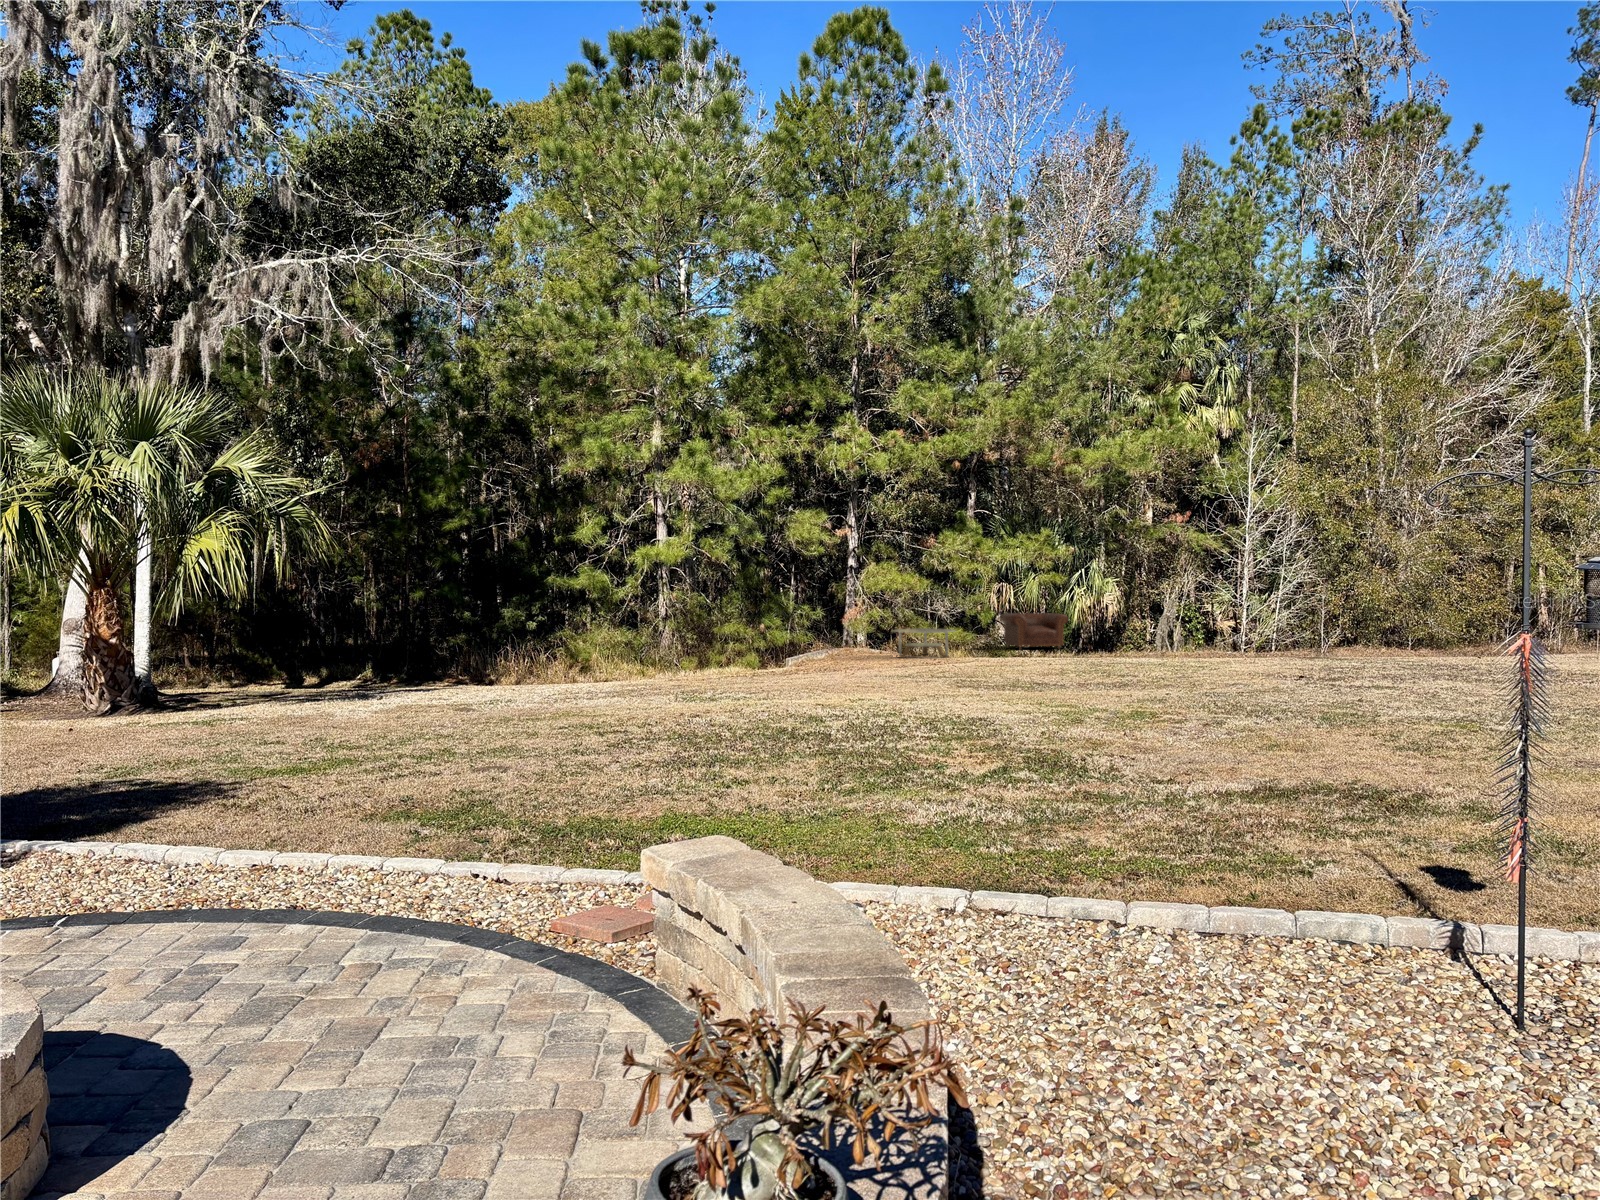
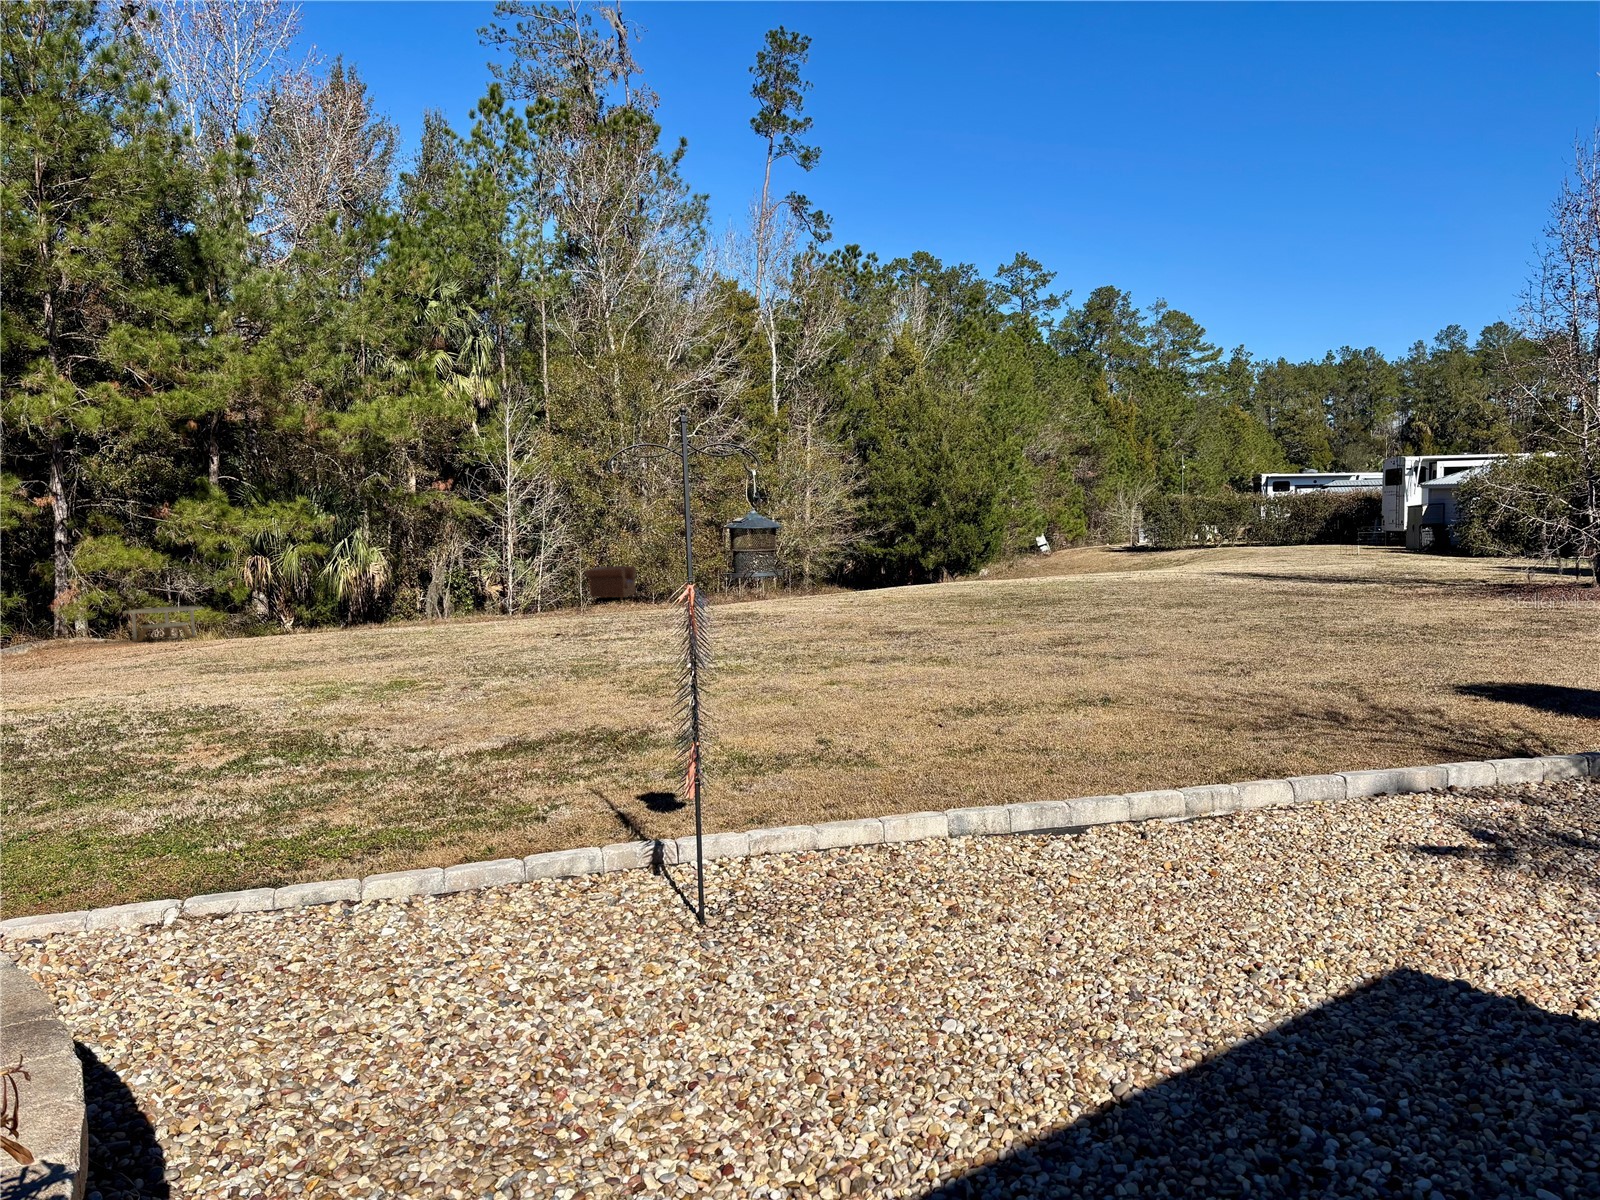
armchair: present [1000,613,1068,649] -> present [585,566,636,600]

